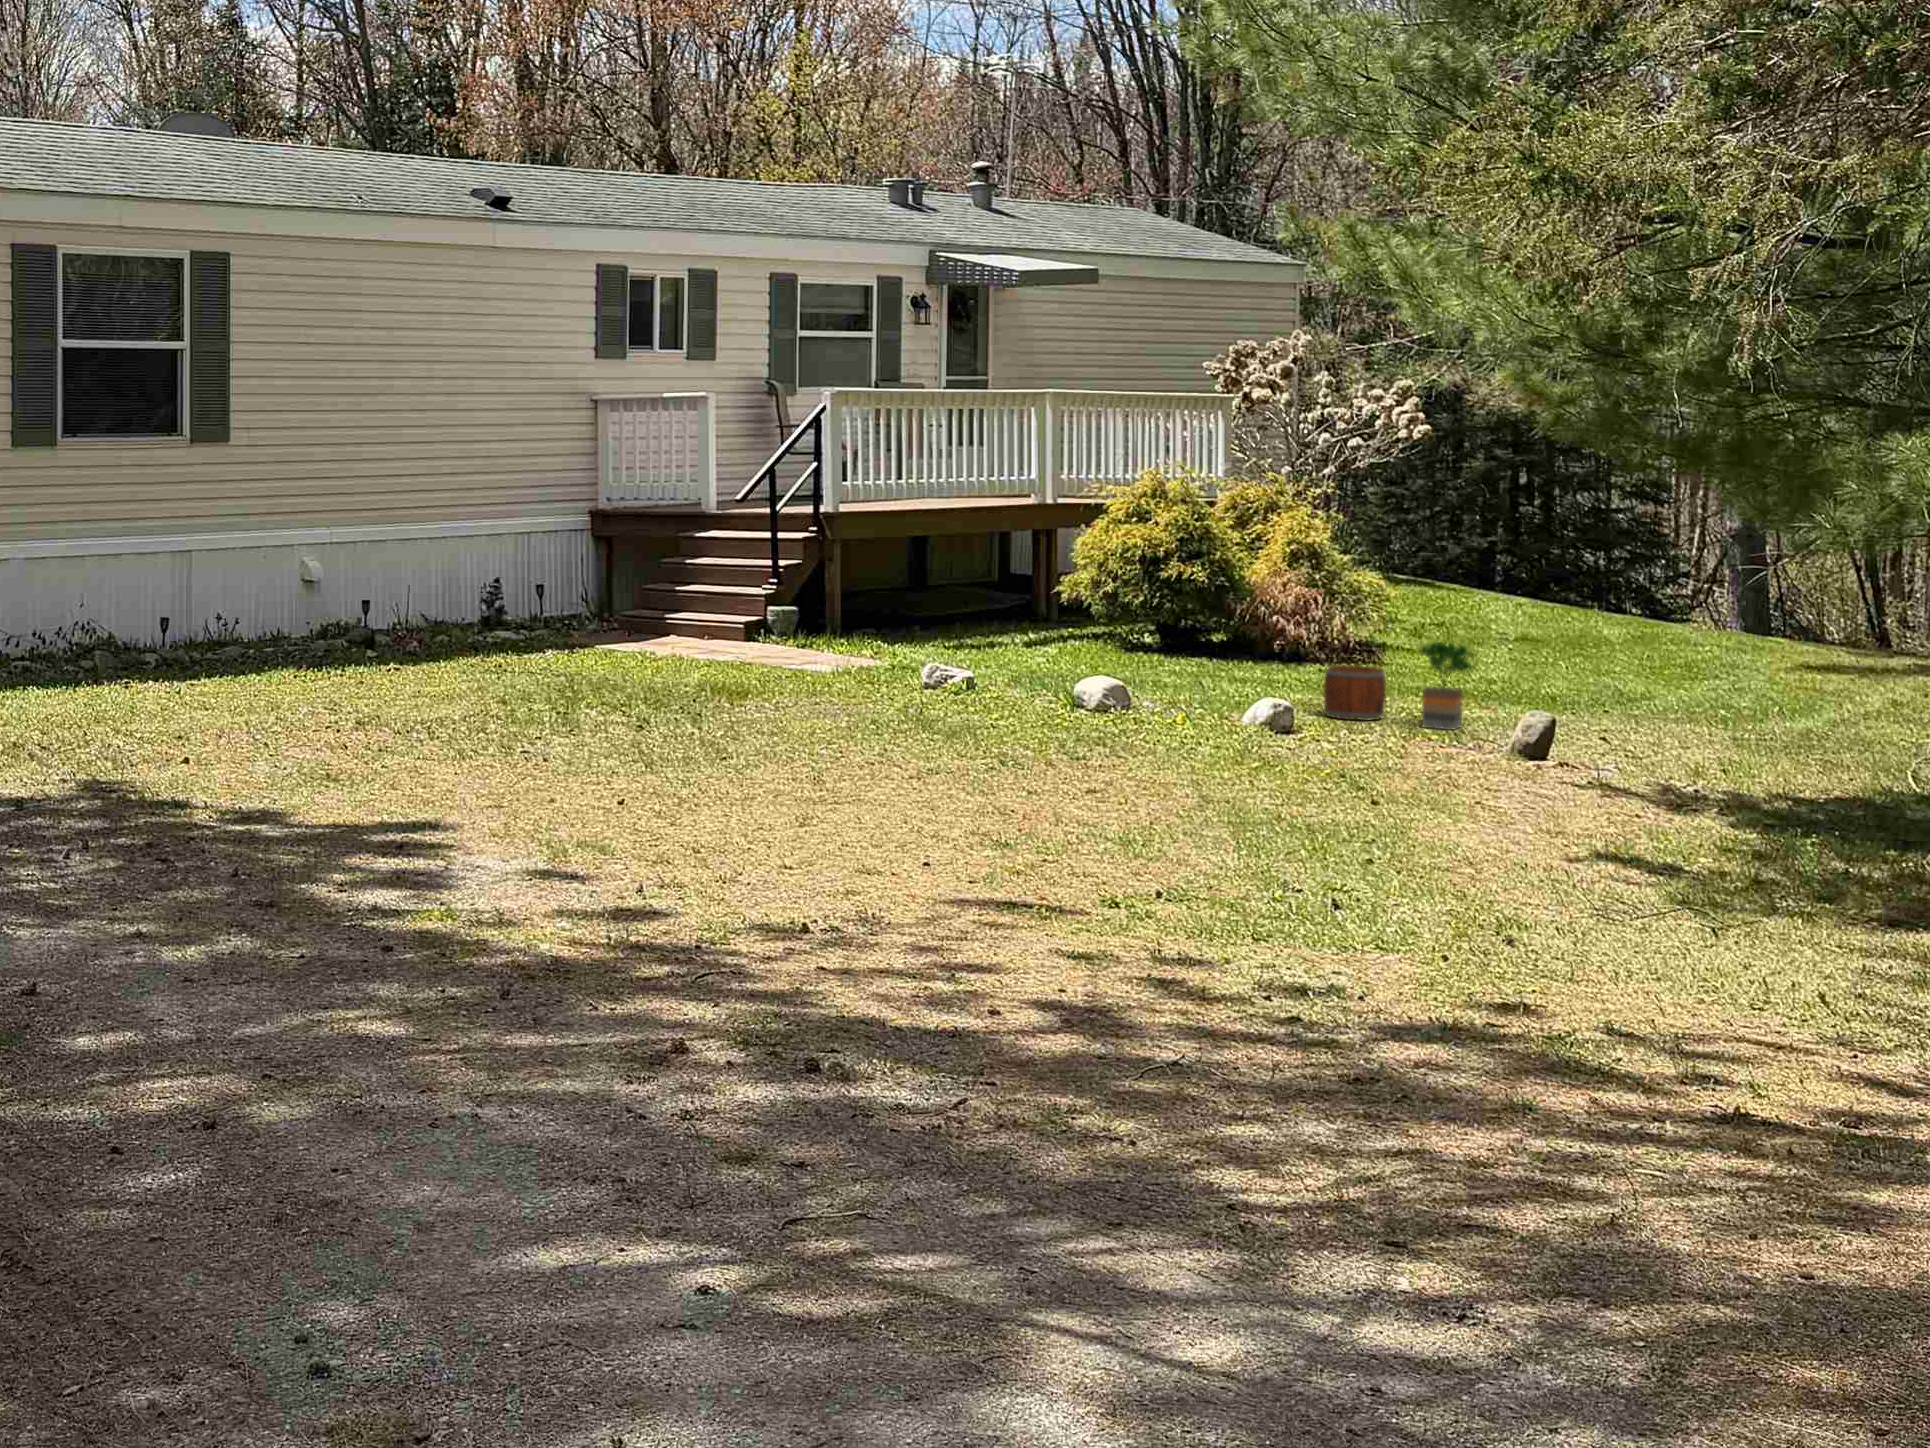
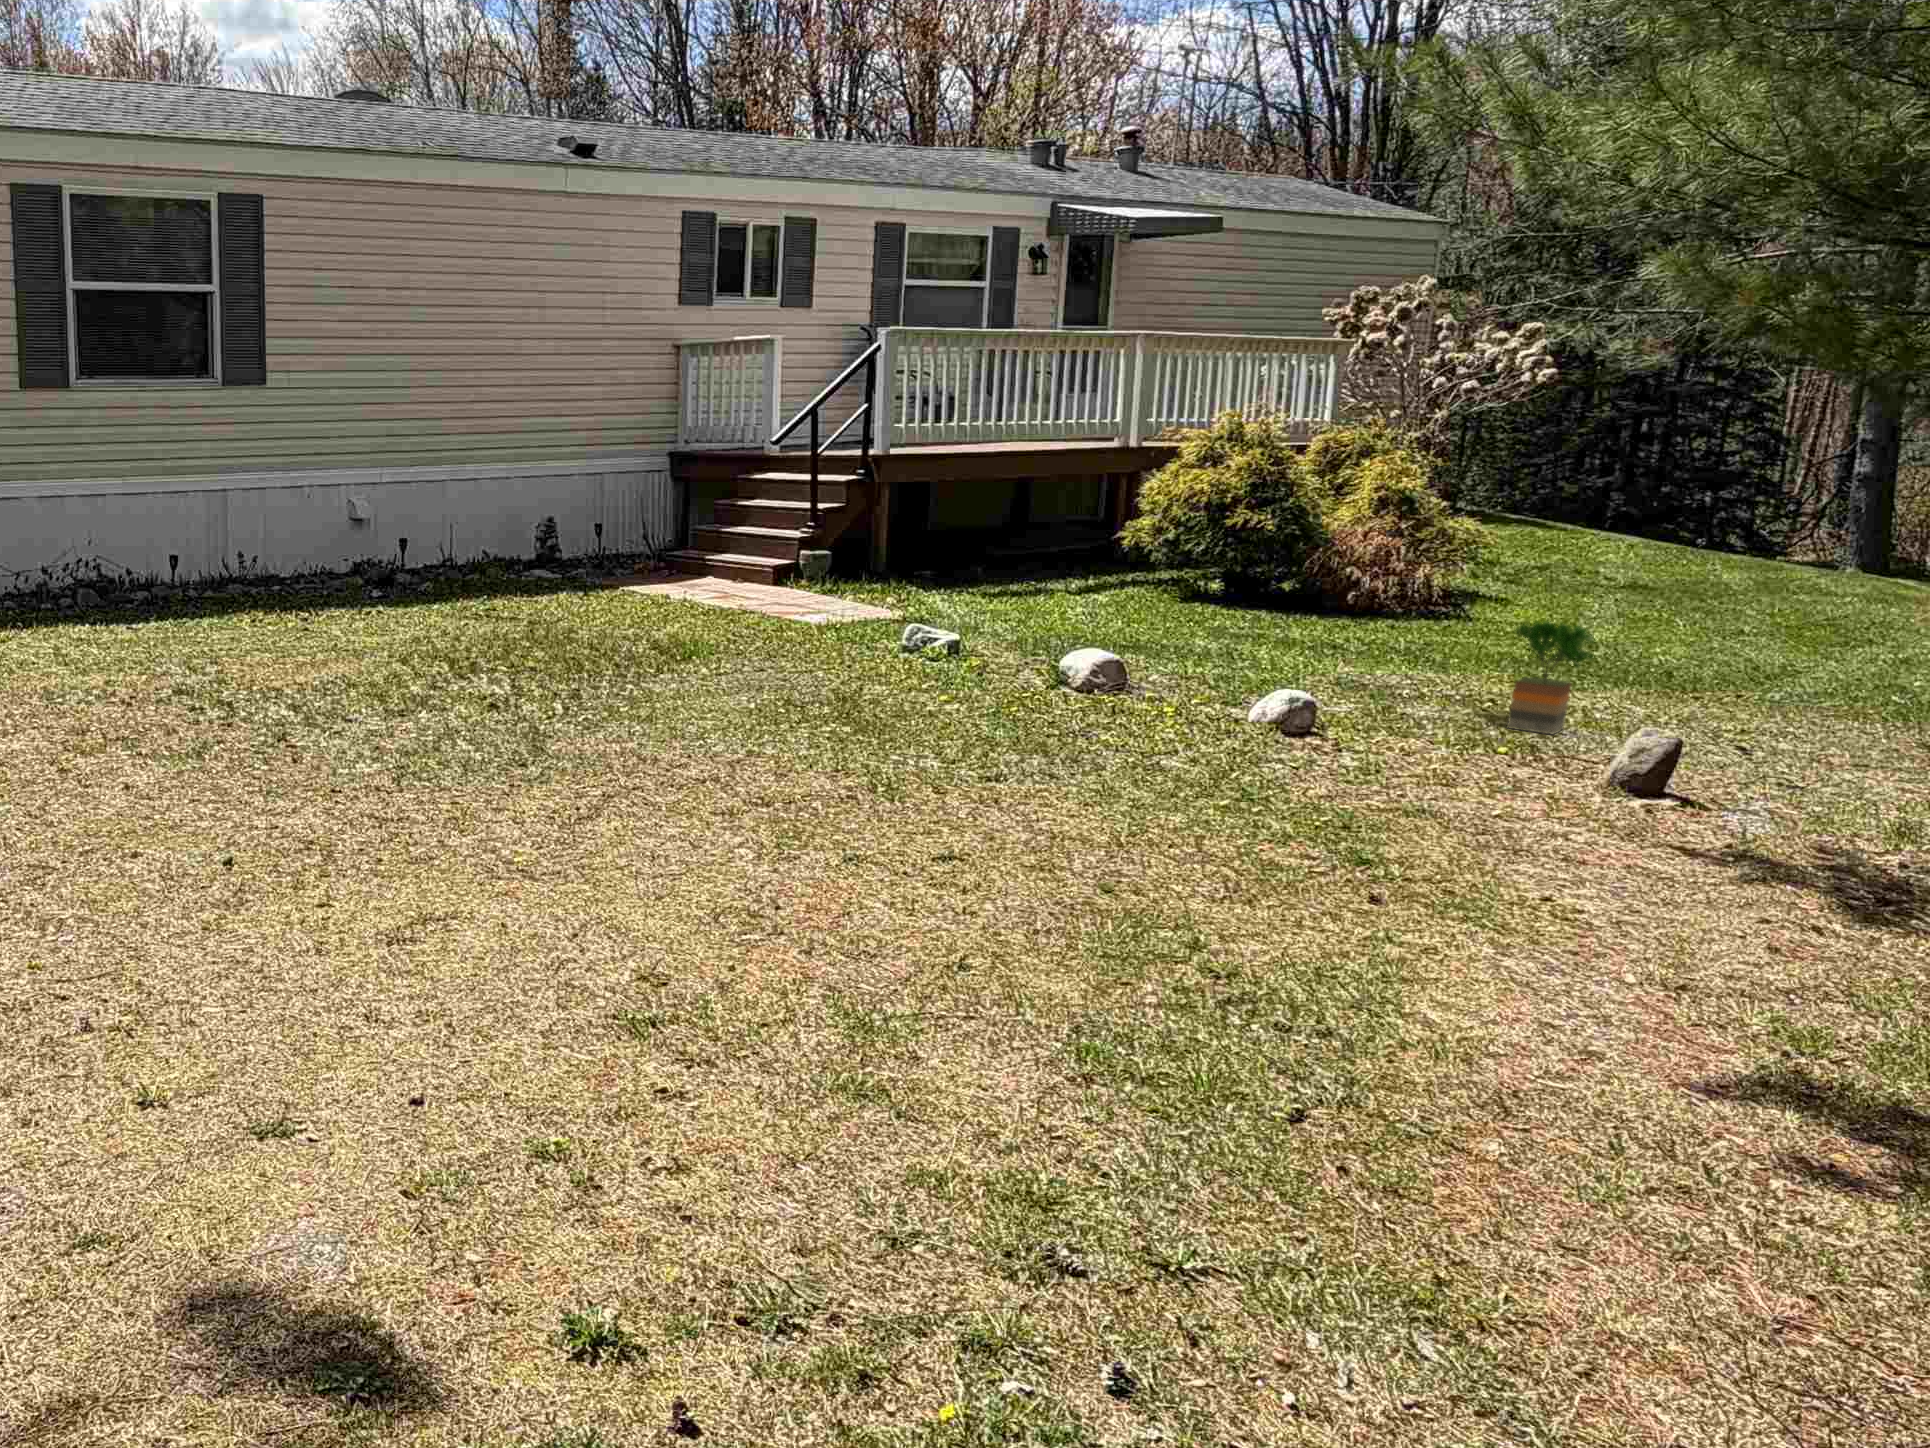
bucket: present [1323,665,1386,721] -> none [1375,642,1467,714]

